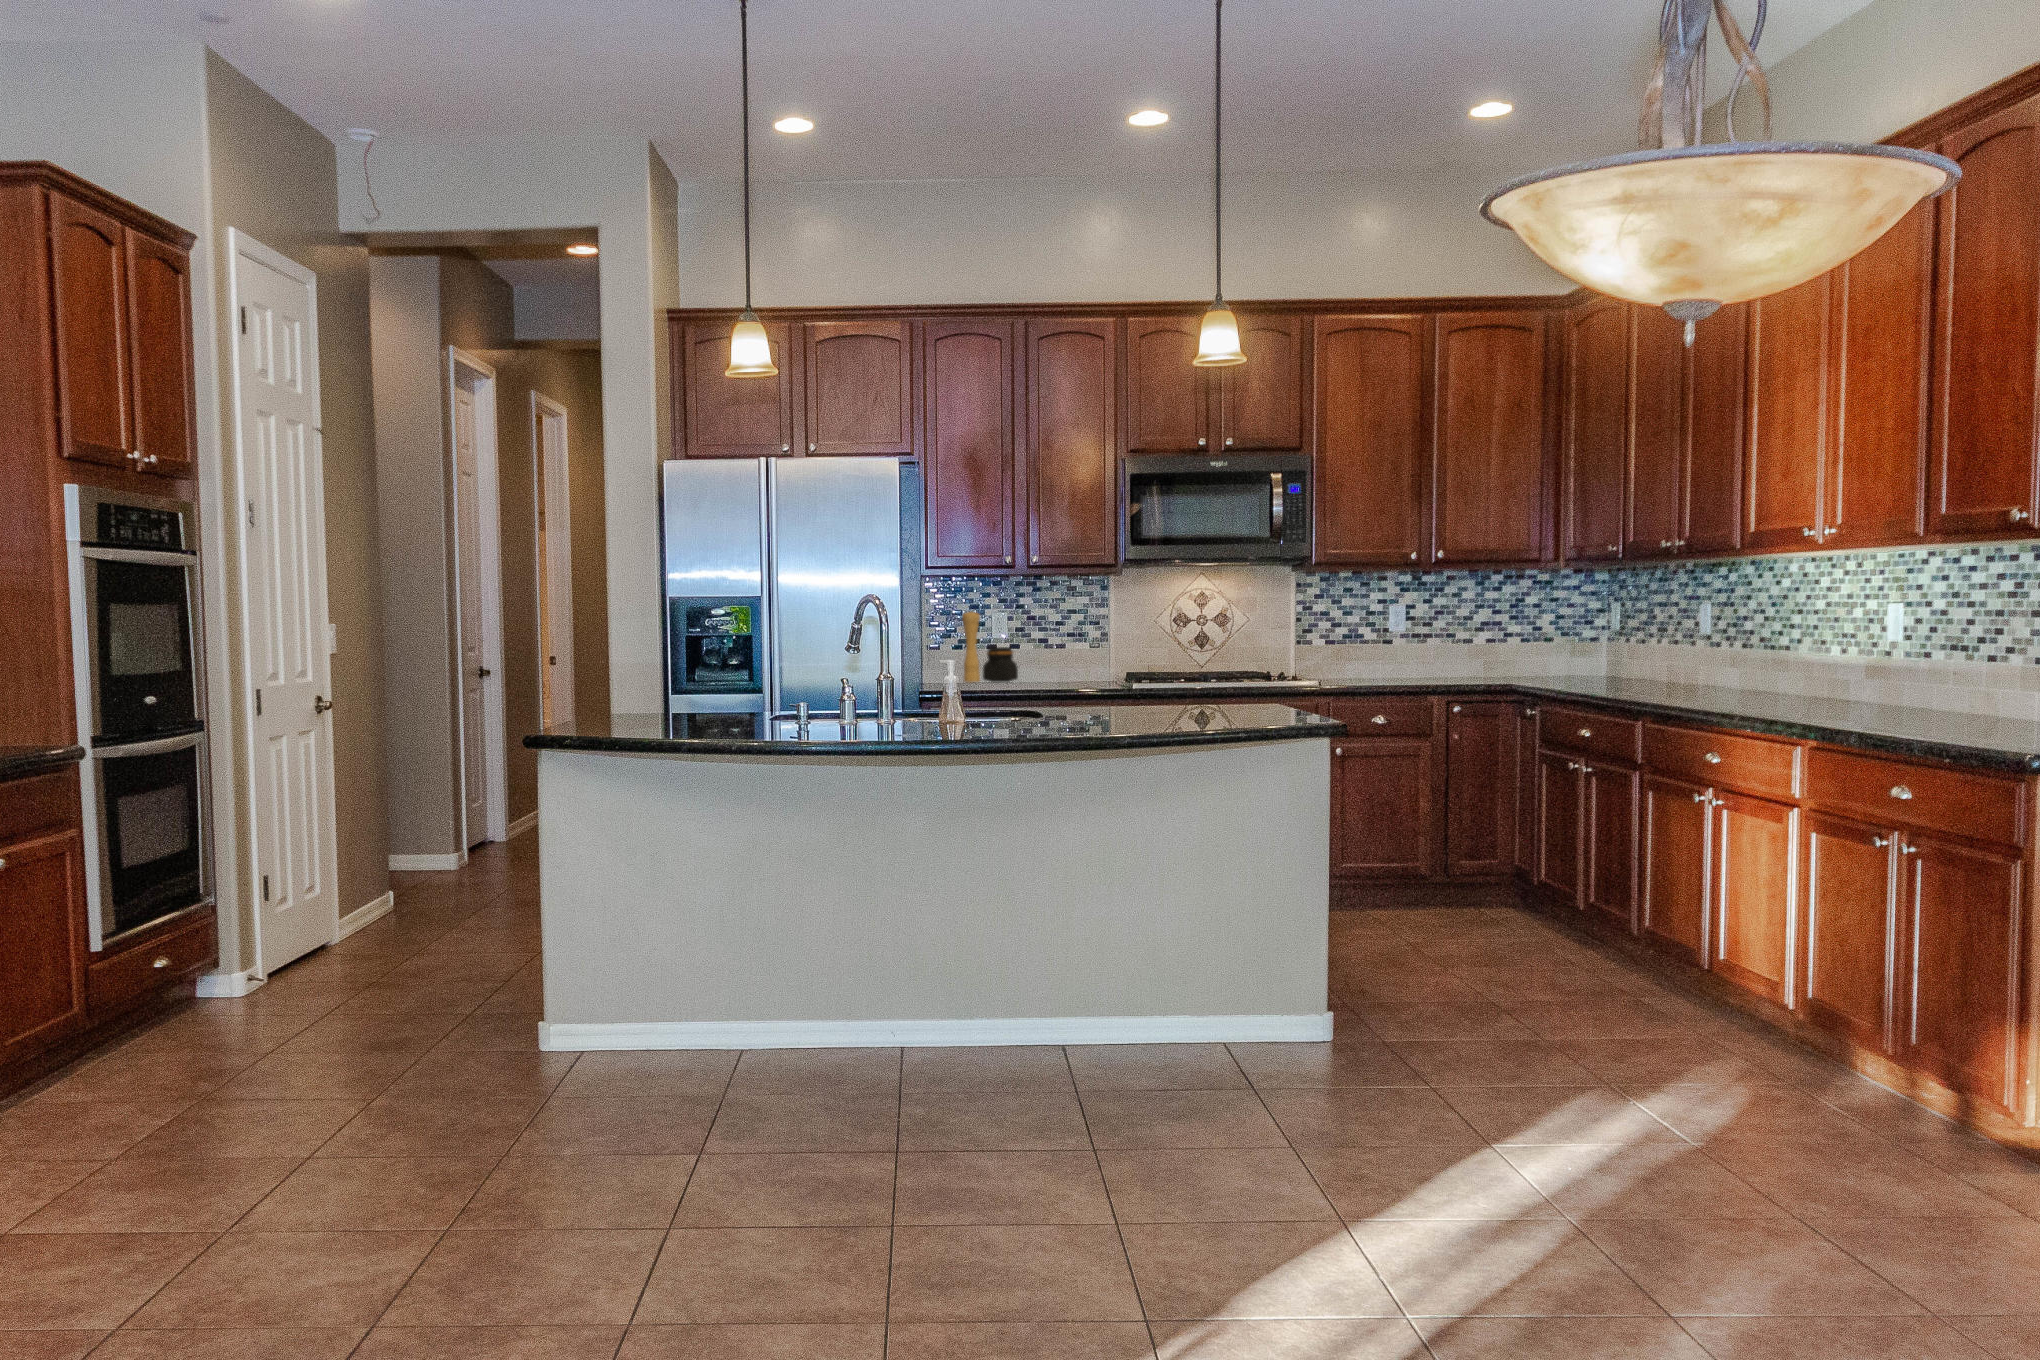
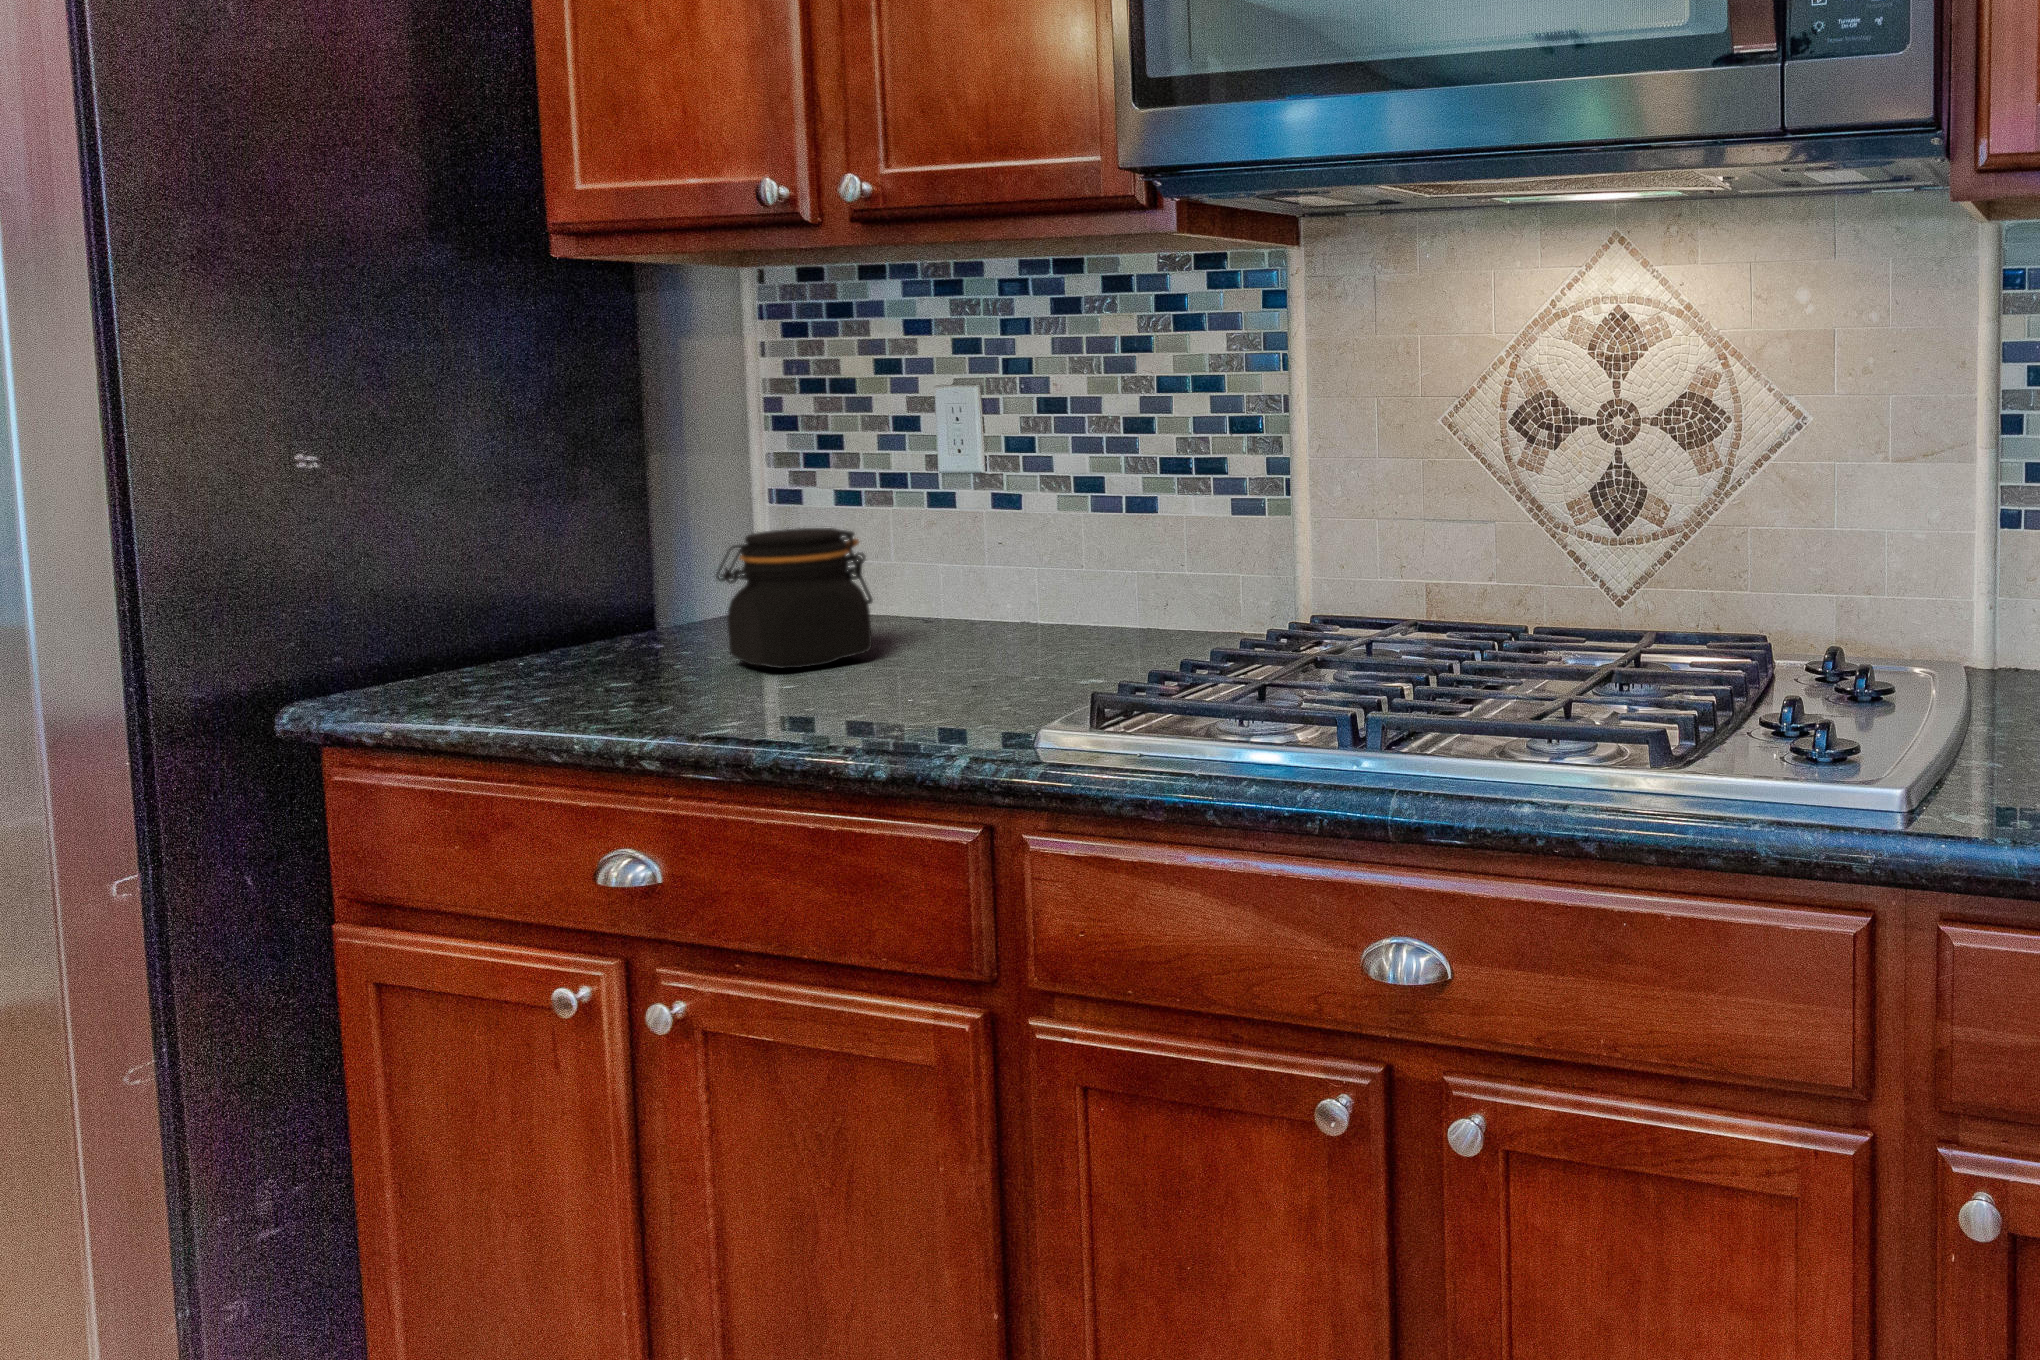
pepper mill: present [962,612,980,683] -> none [522,407,621,693]

